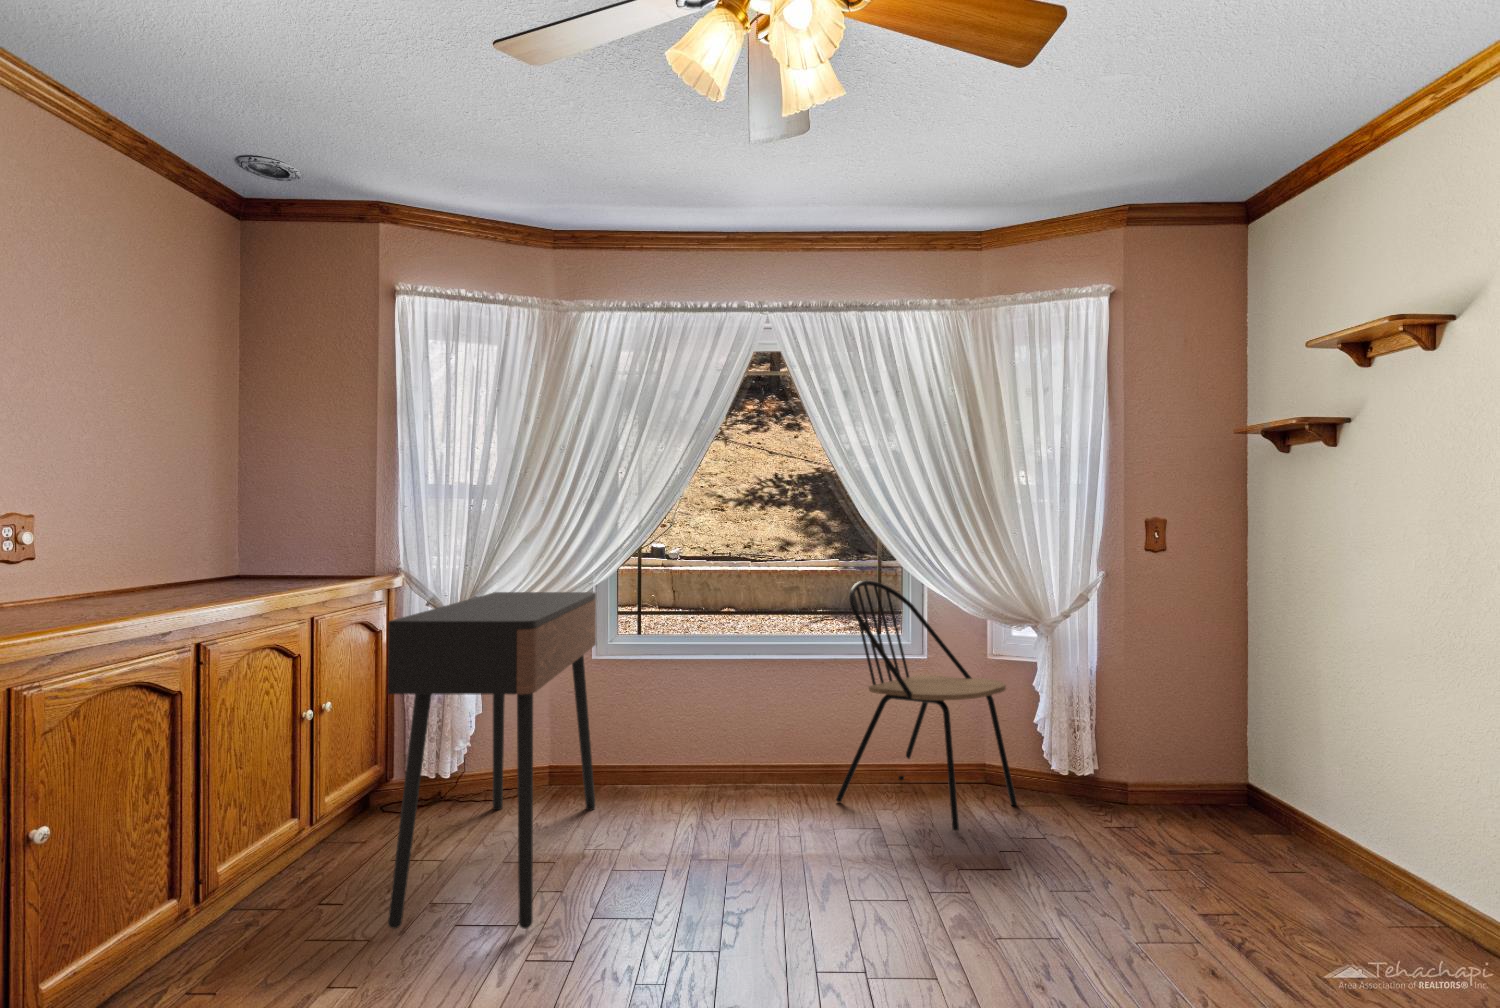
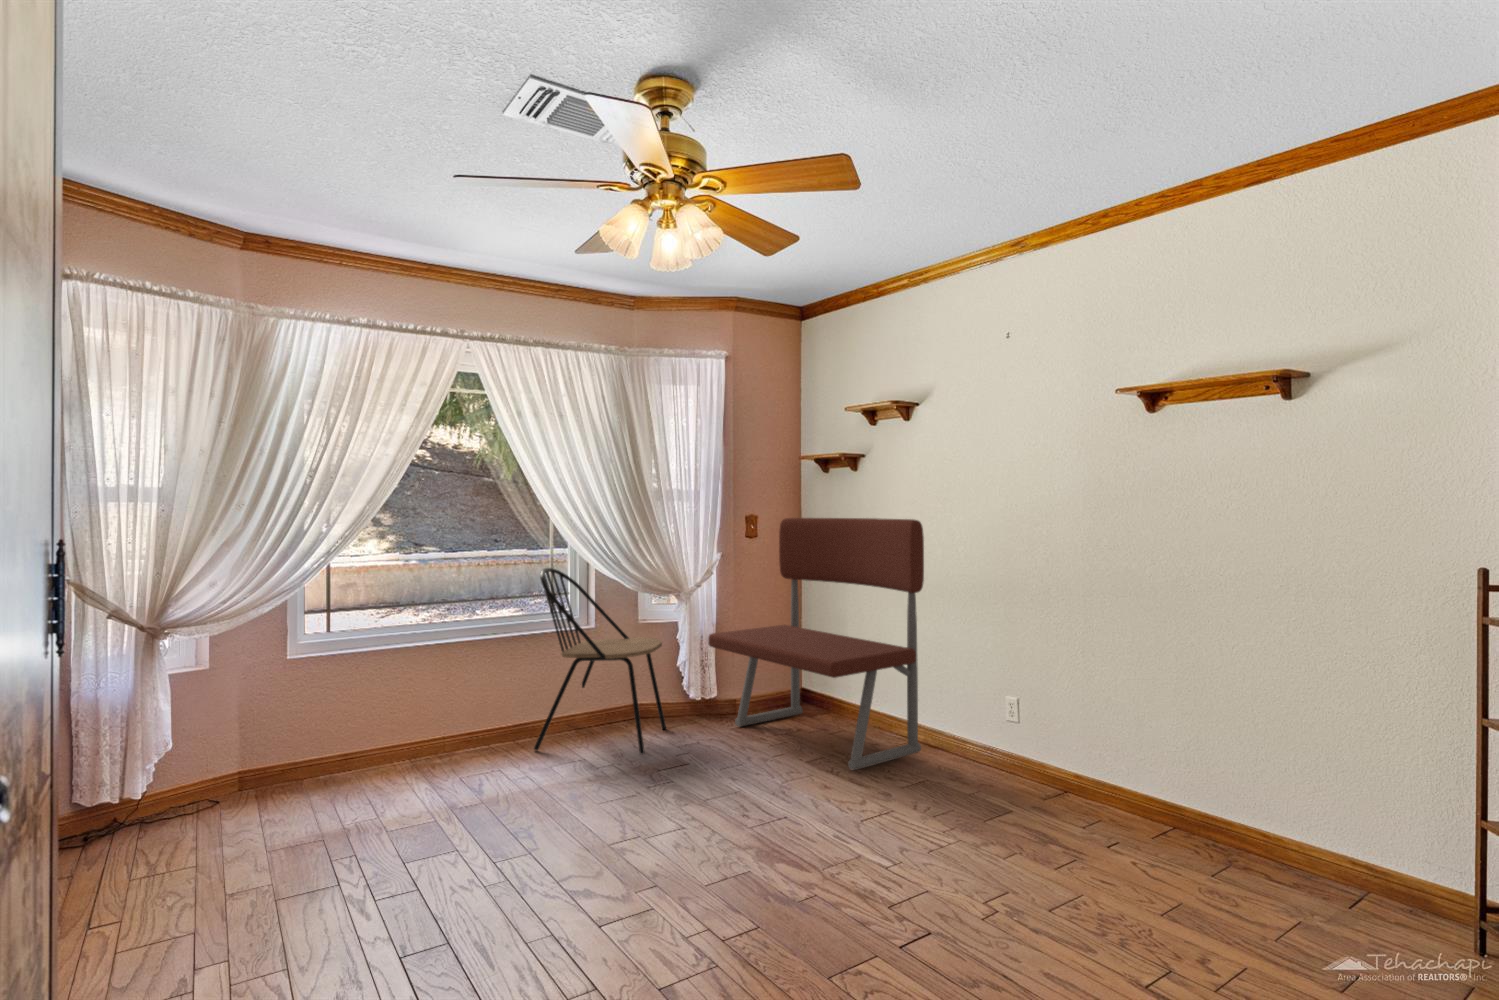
bench: none [1075,523,1404,918] -> present [708,518,924,770]
console table: present [388,592,596,929] -> none [194,593,361,956]

